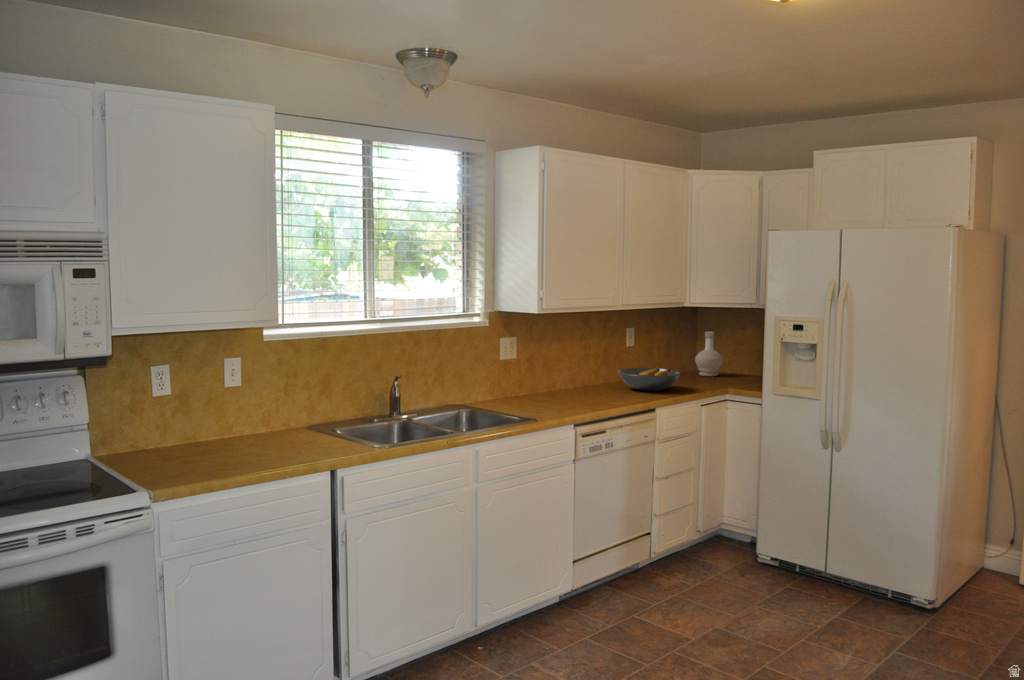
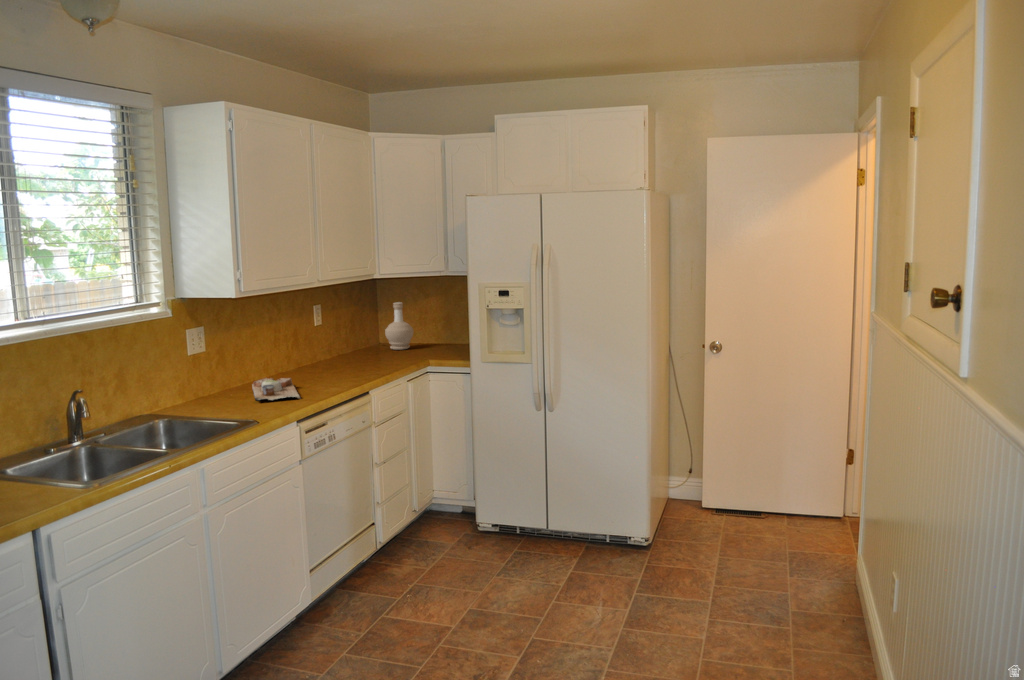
fruit bowl: present [618,368,680,391] -> none [317,347,385,373]
cutting board: none [548,386,589,406] -> present [252,378,300,401]

